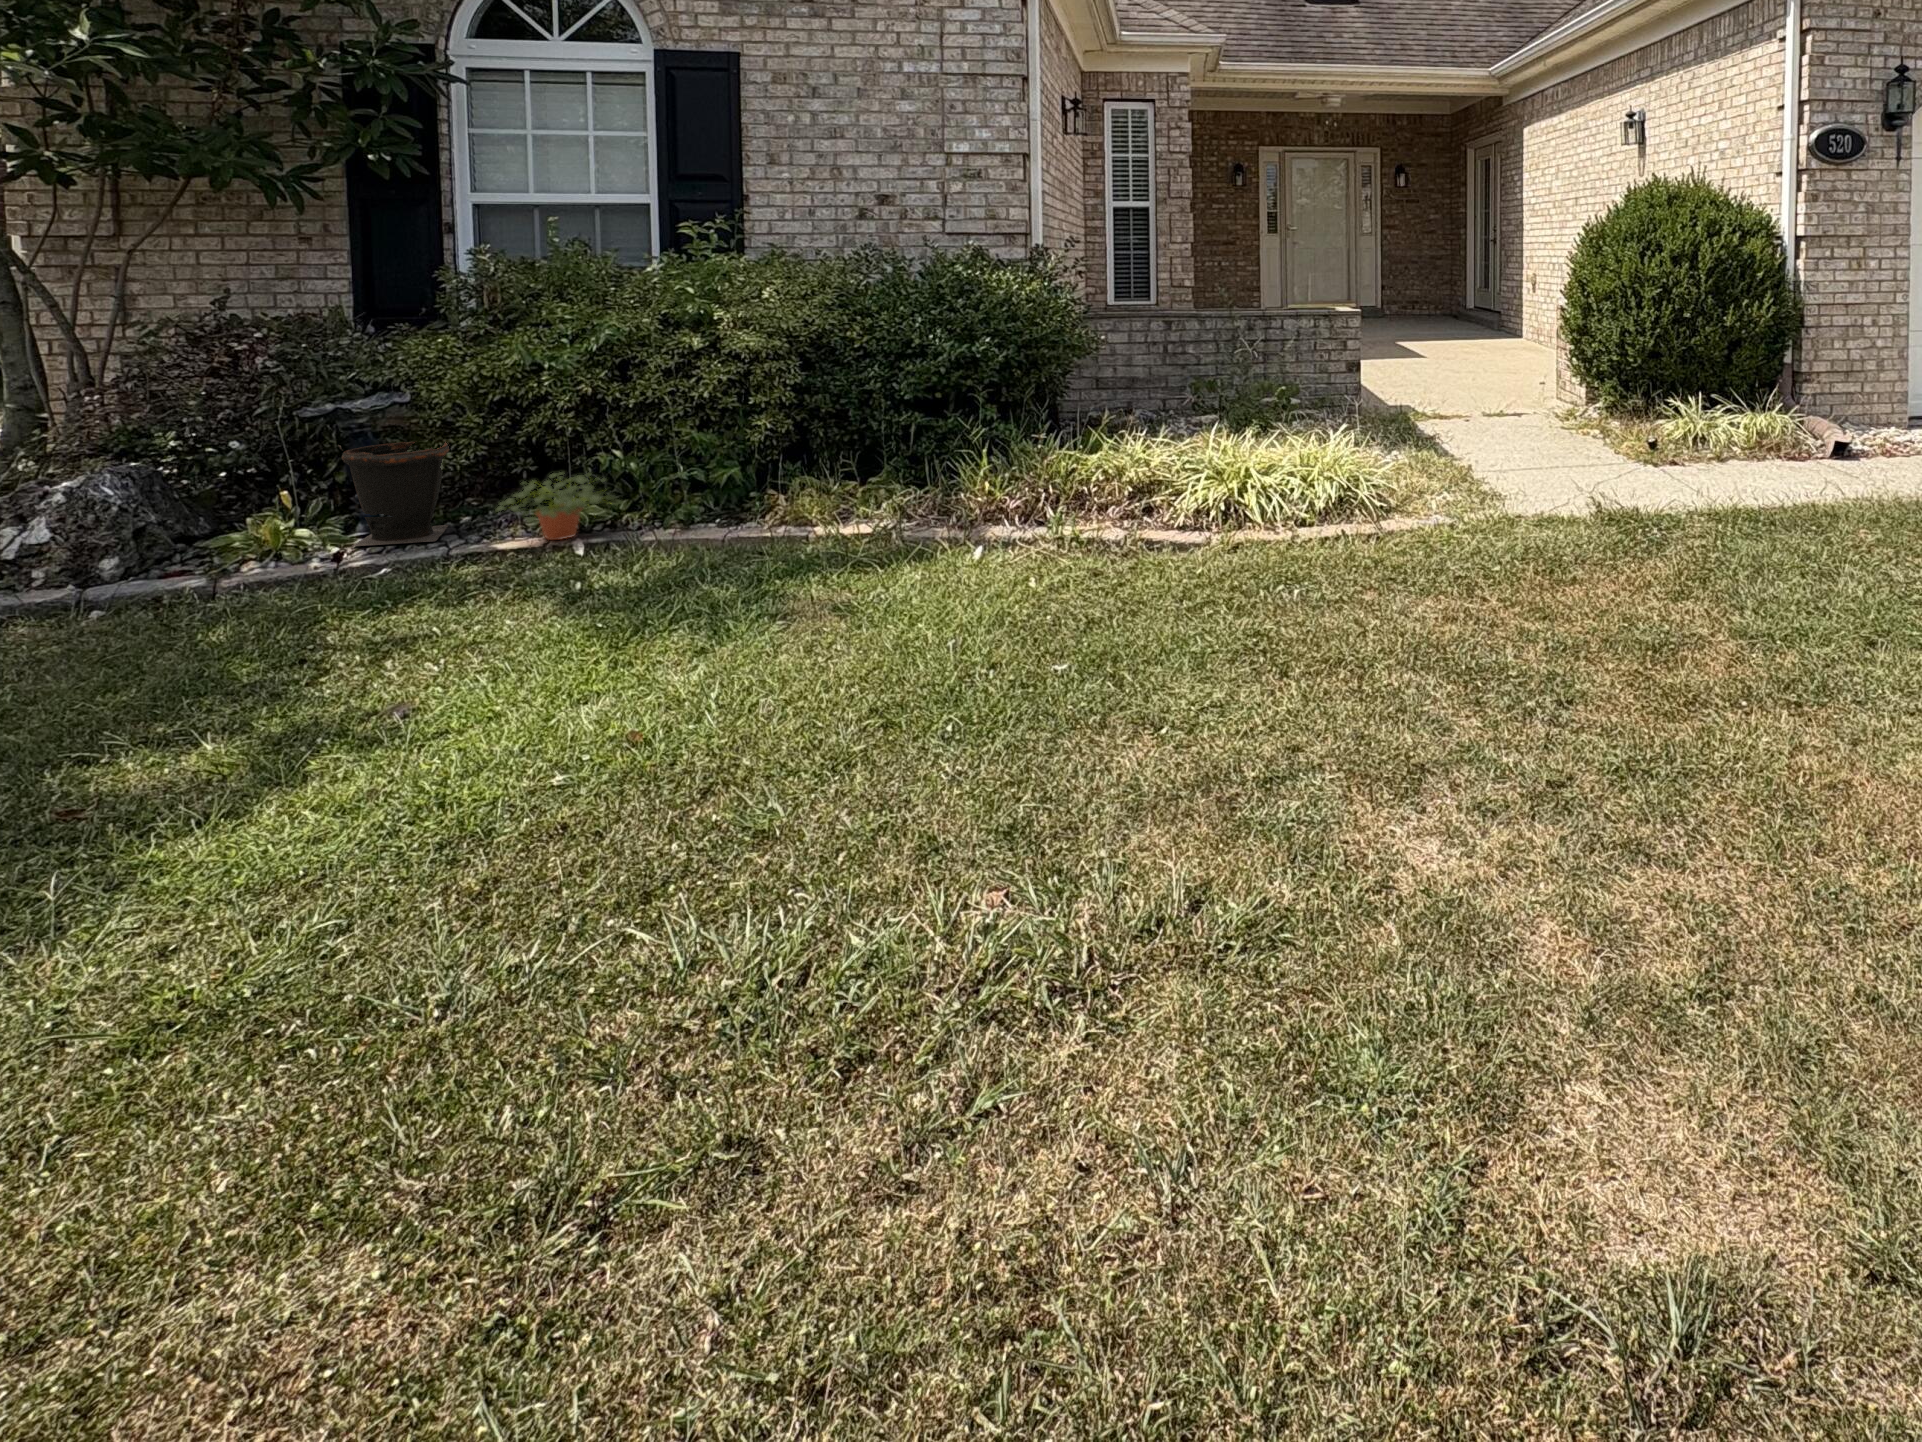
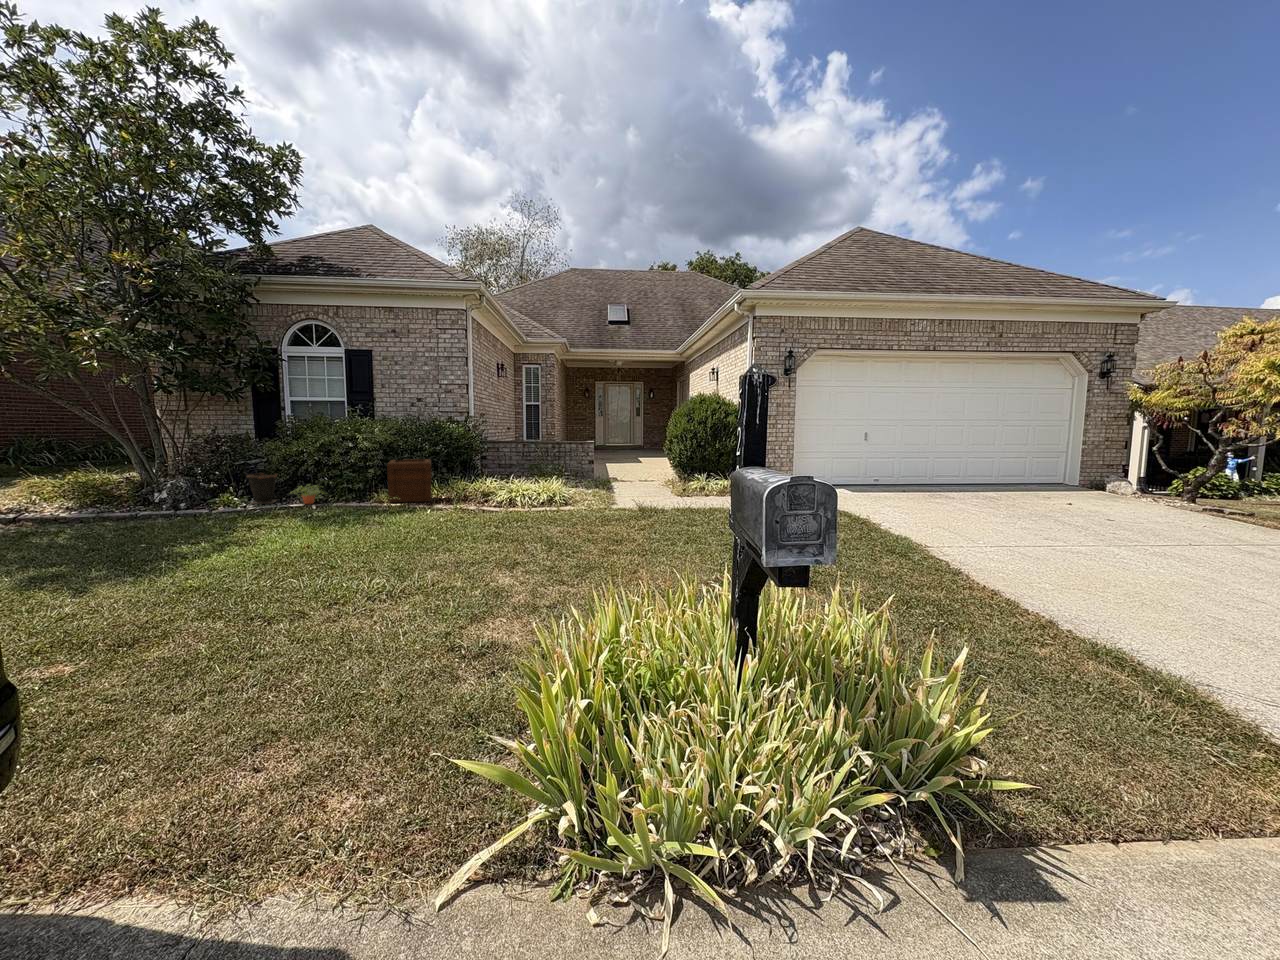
wooden crate: none [821,379,958,523] -> present [387,459,432,503]

